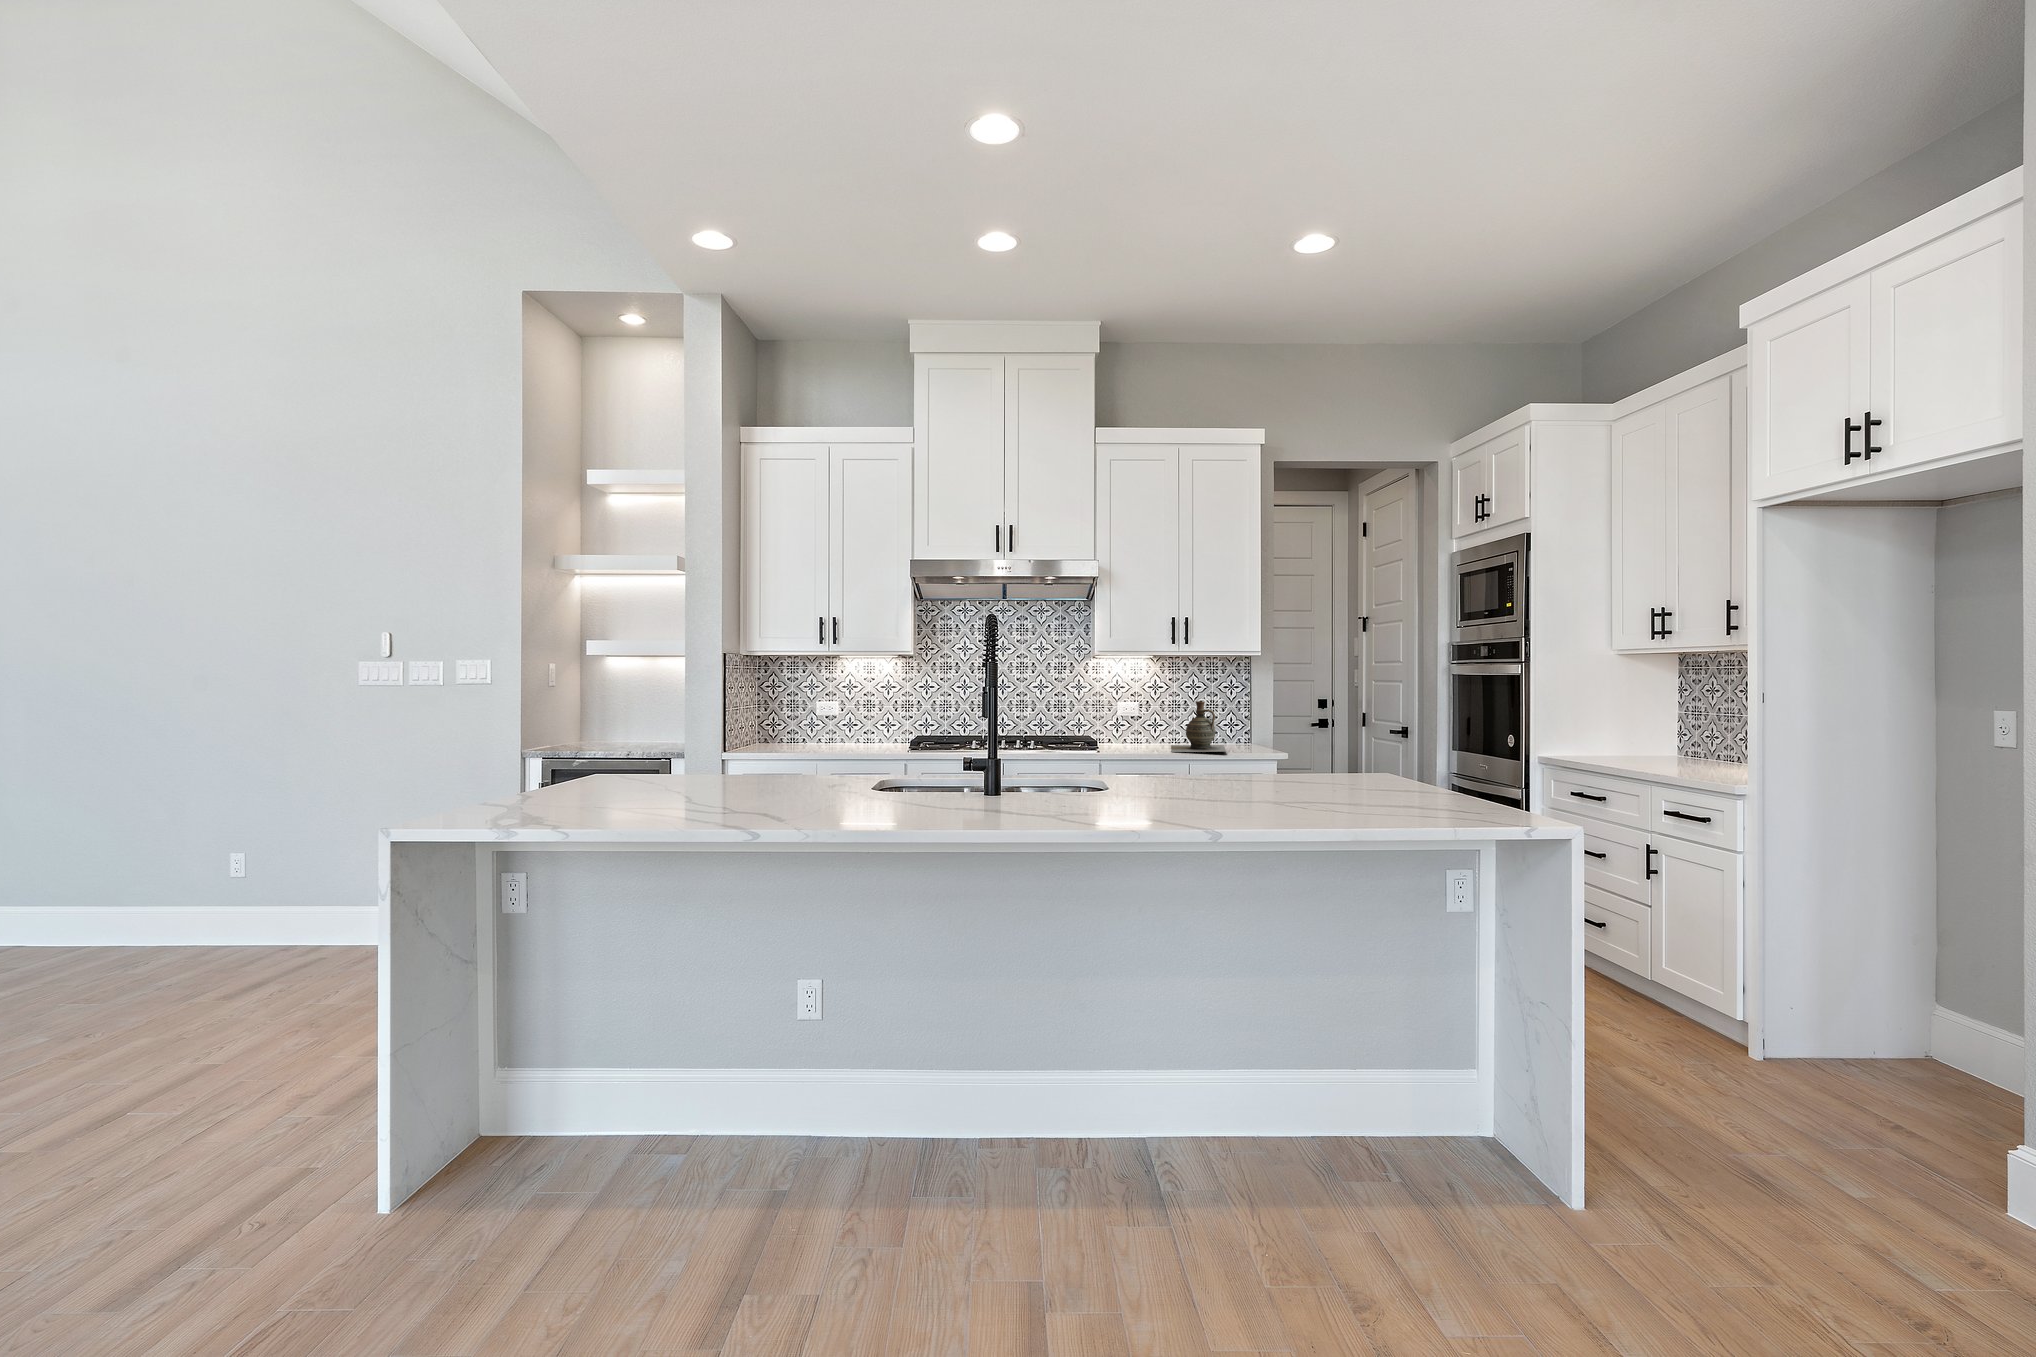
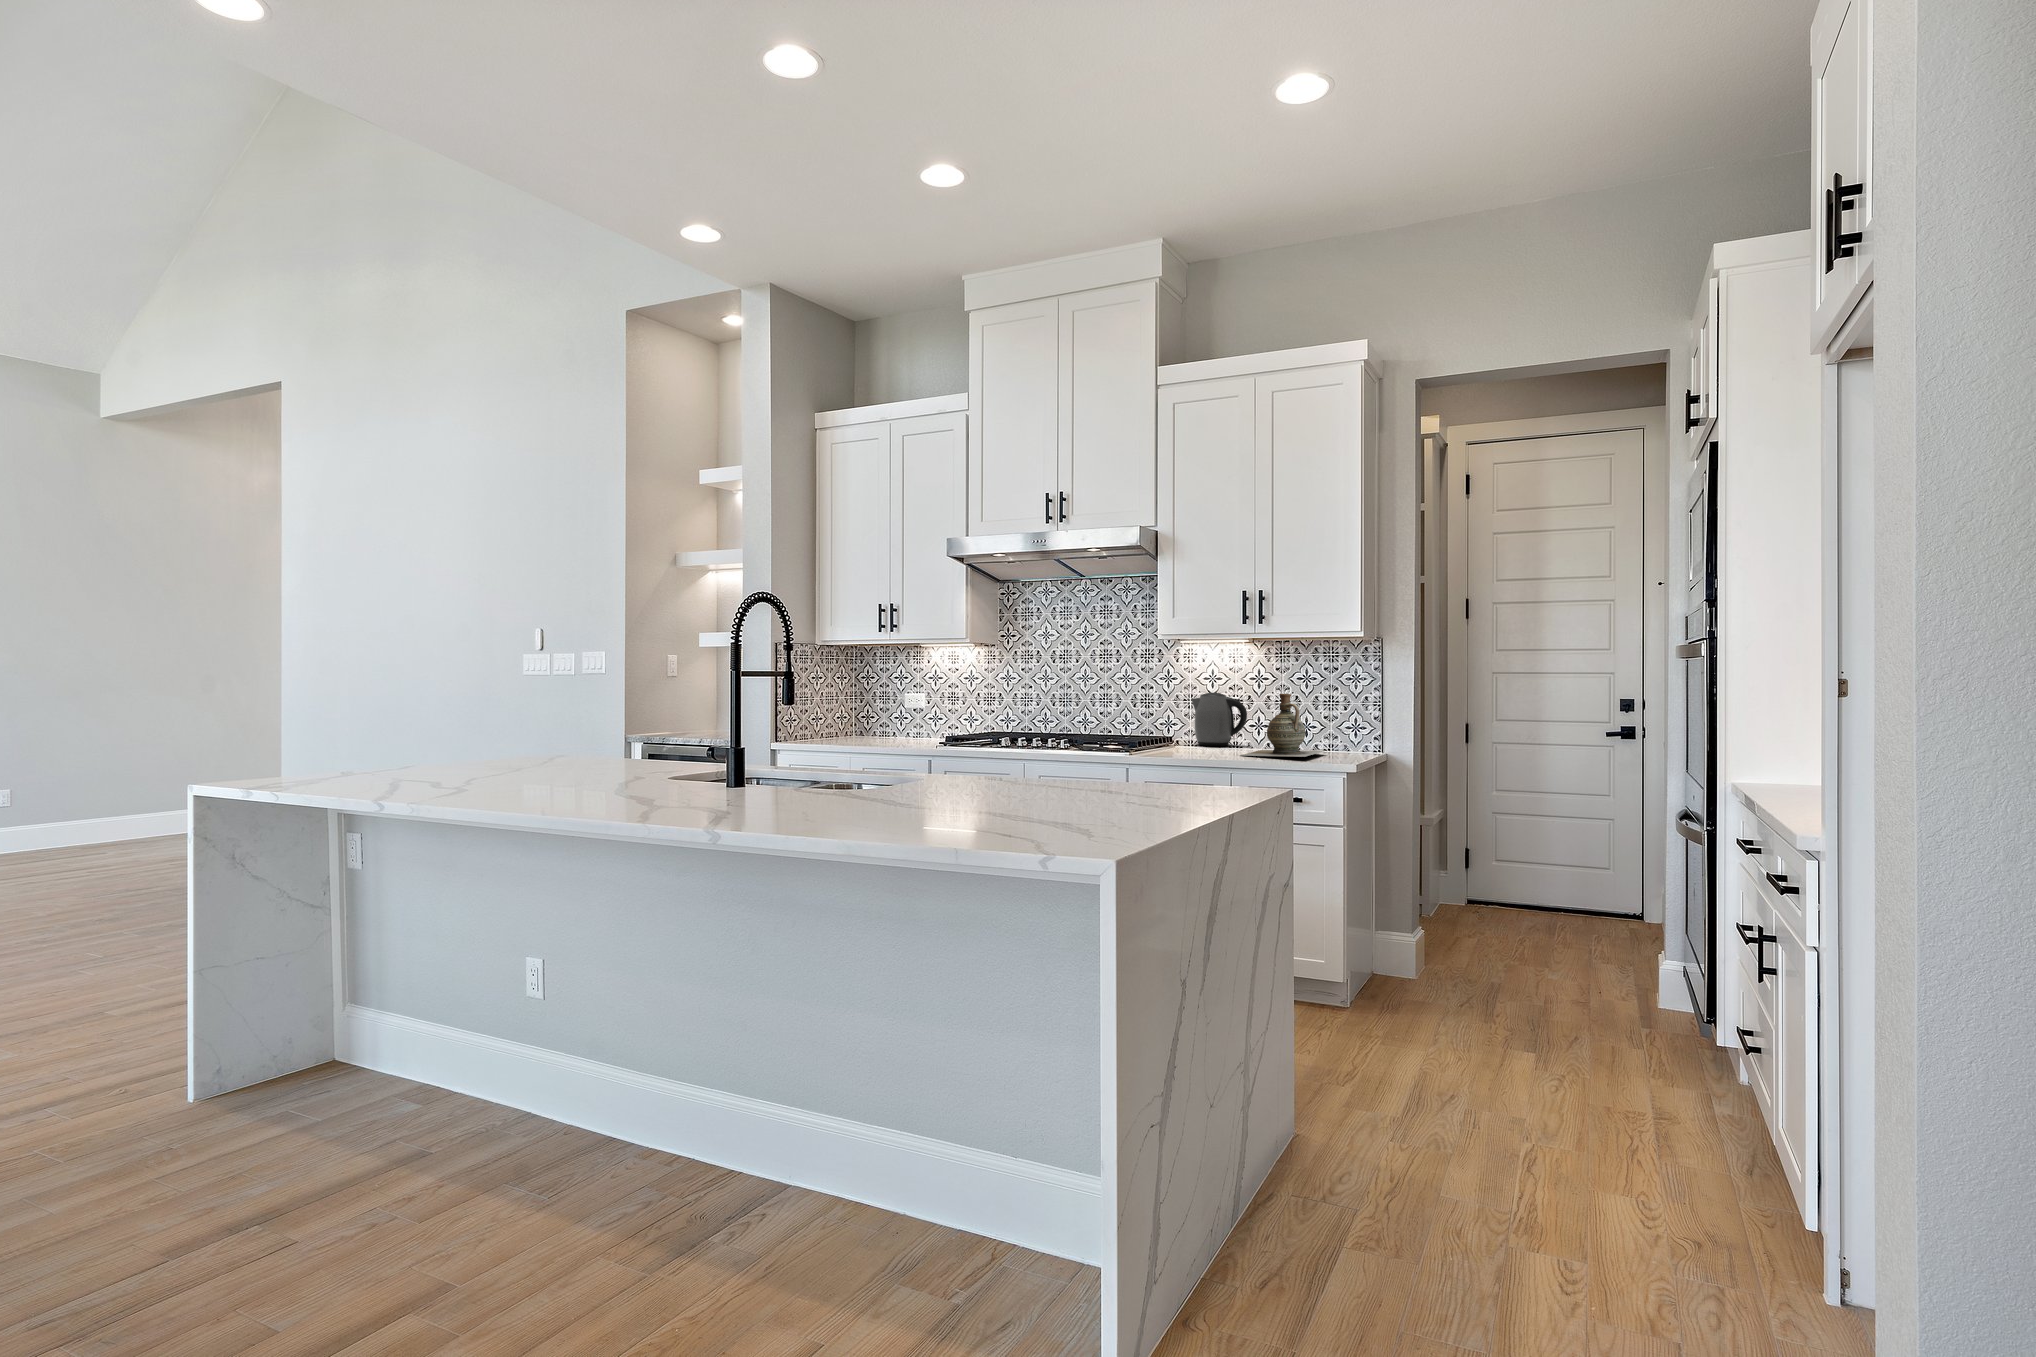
kettle: none [1109,699,1152,743] -> present [1191,693,1247,746]

